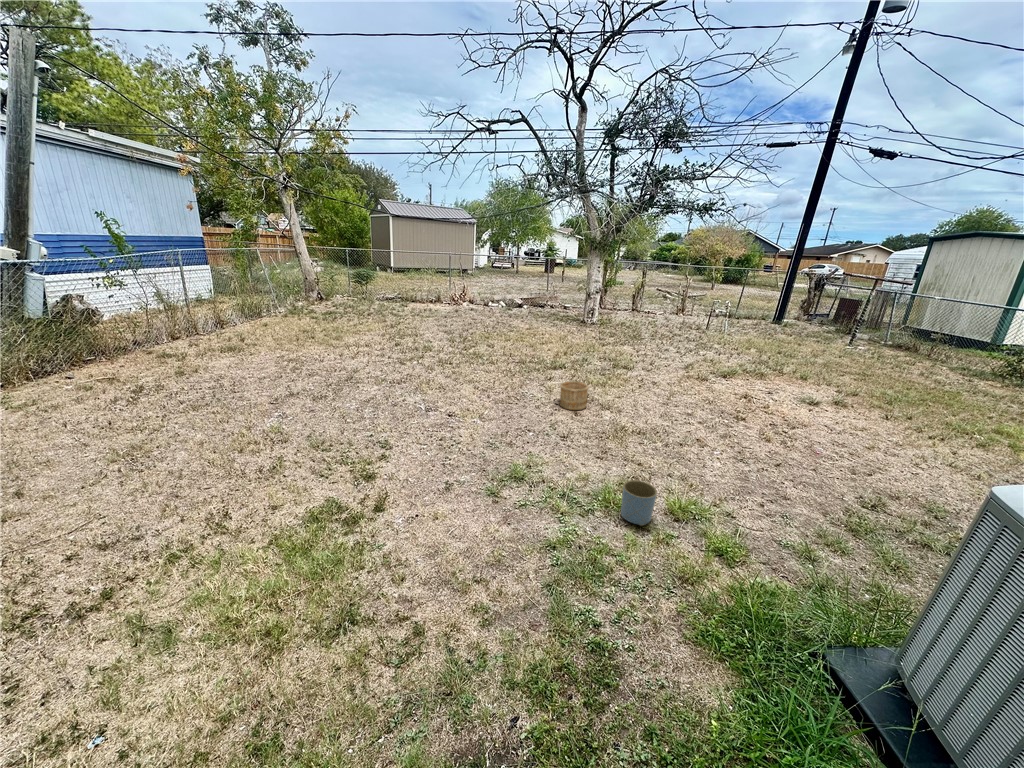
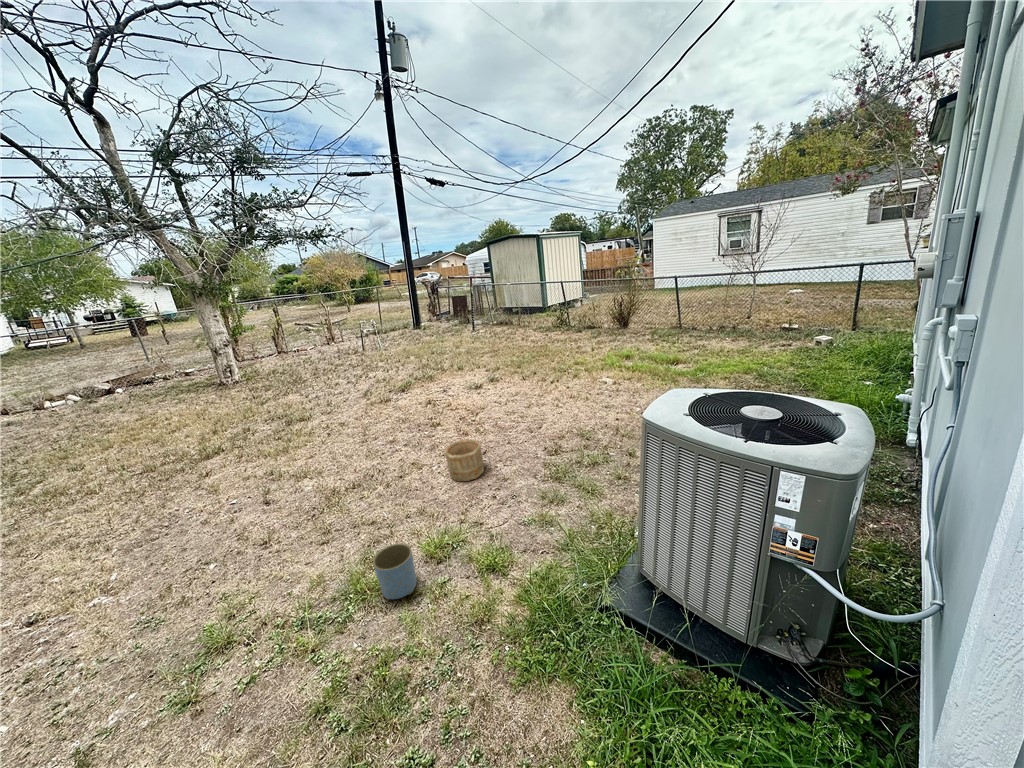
wooden bucket: present [560,381,589,410] -> present [444,440,484,481]

